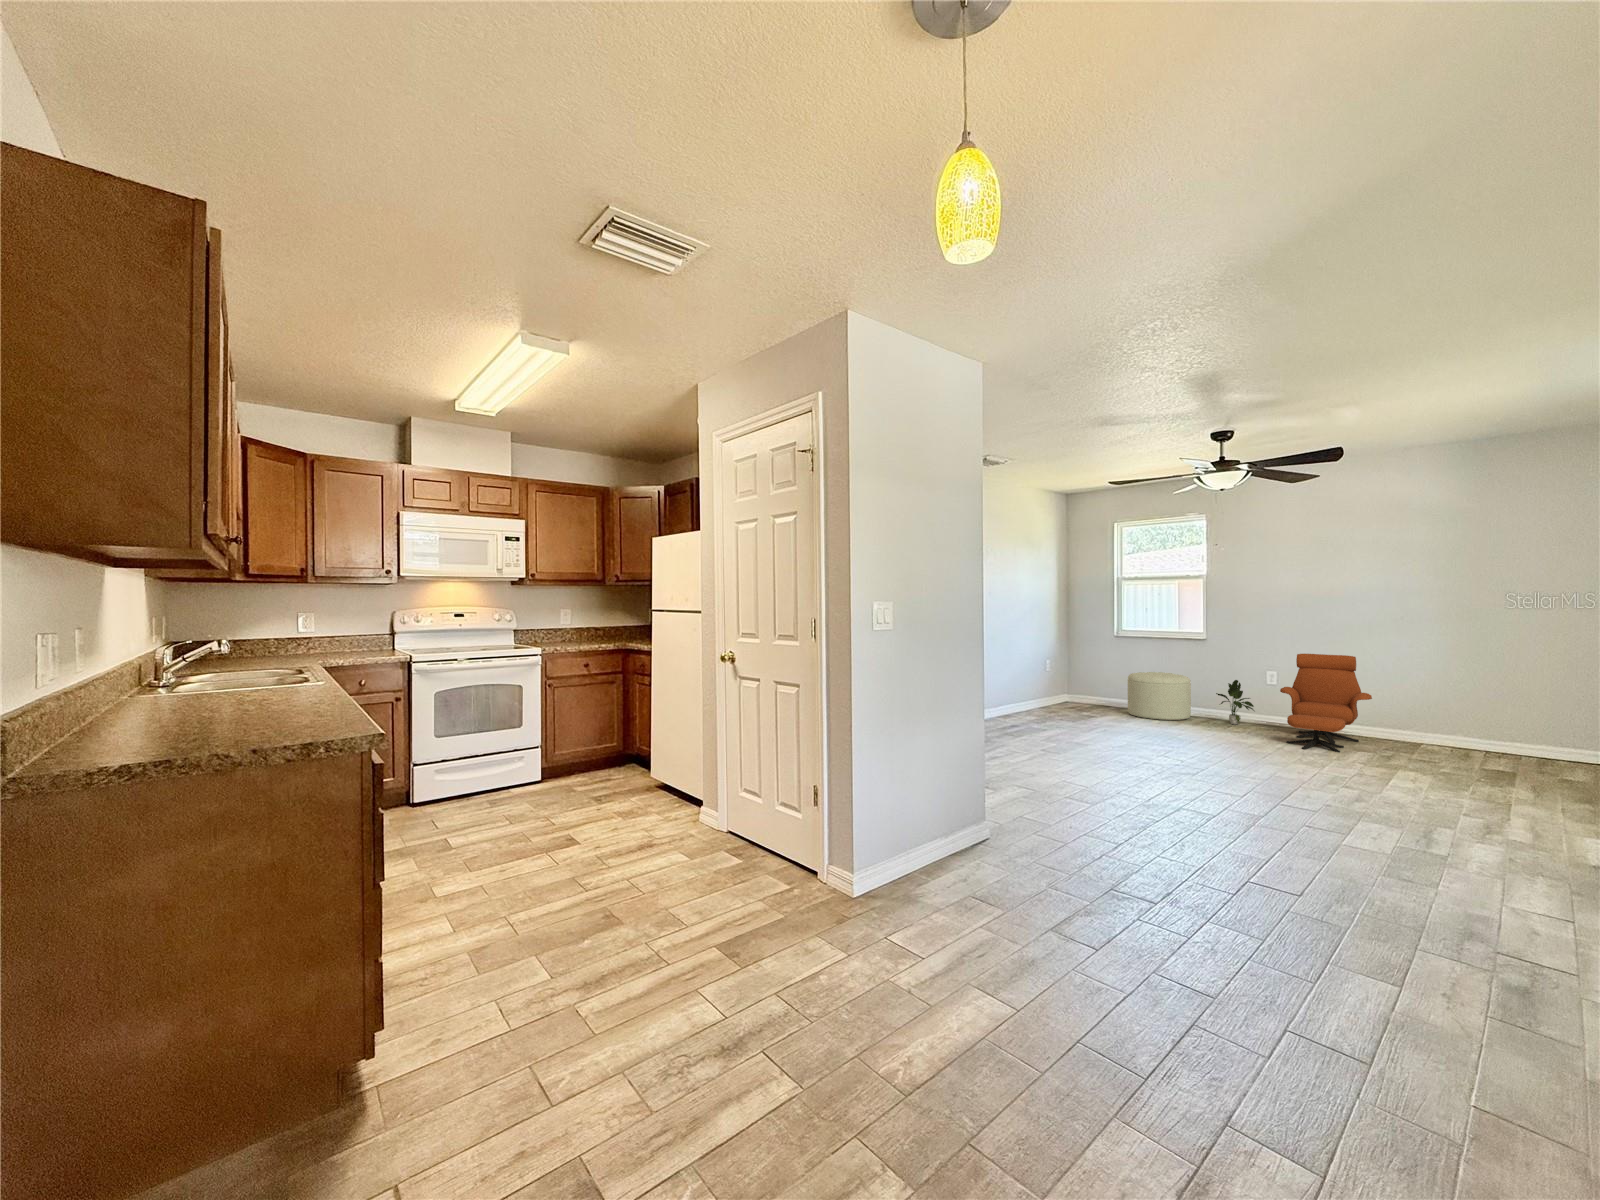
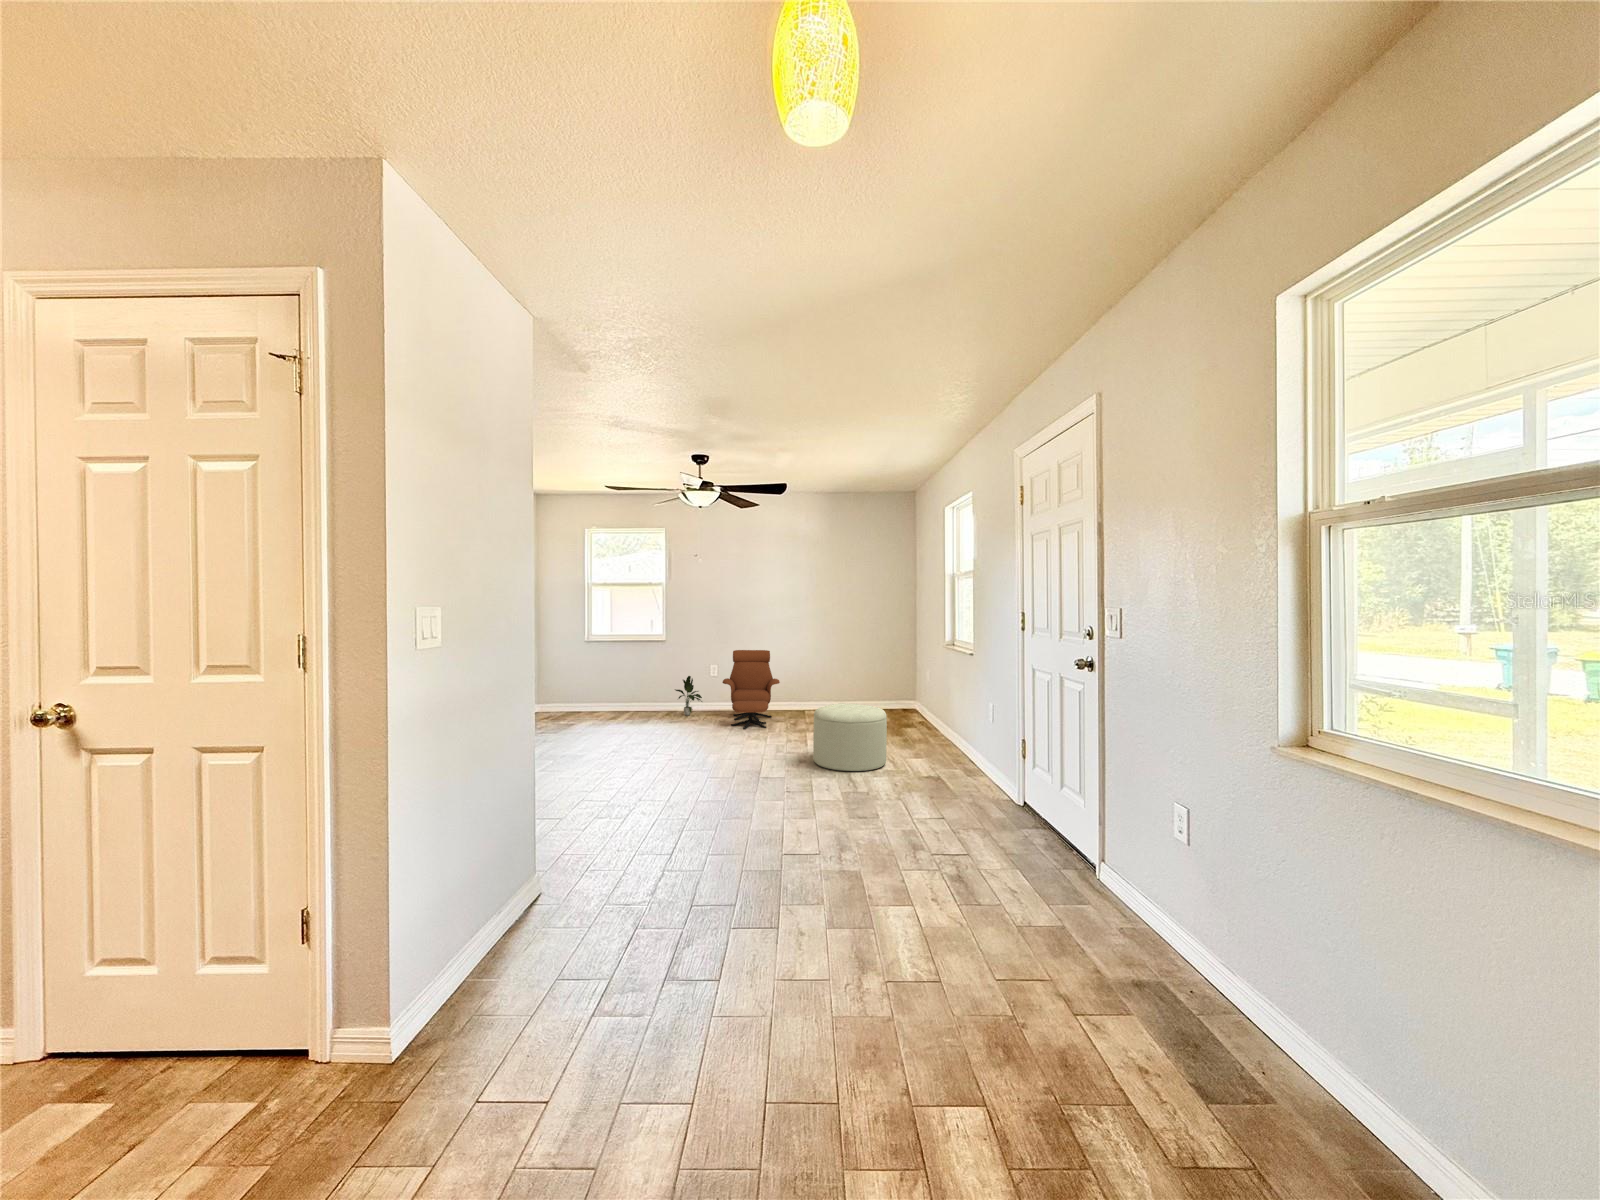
ottoman: present [1128,672,1191,720] -> present [813,703,887,771]

